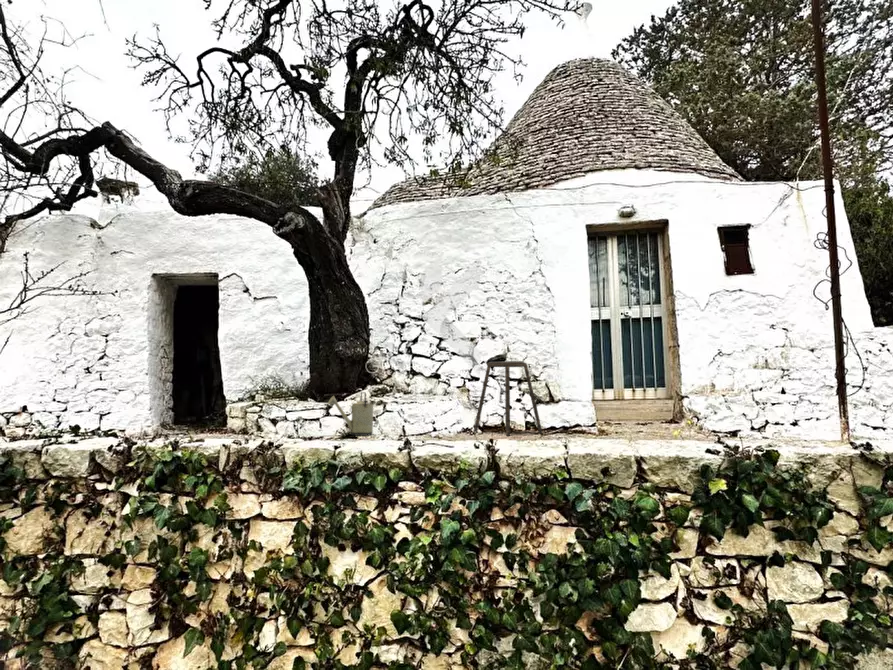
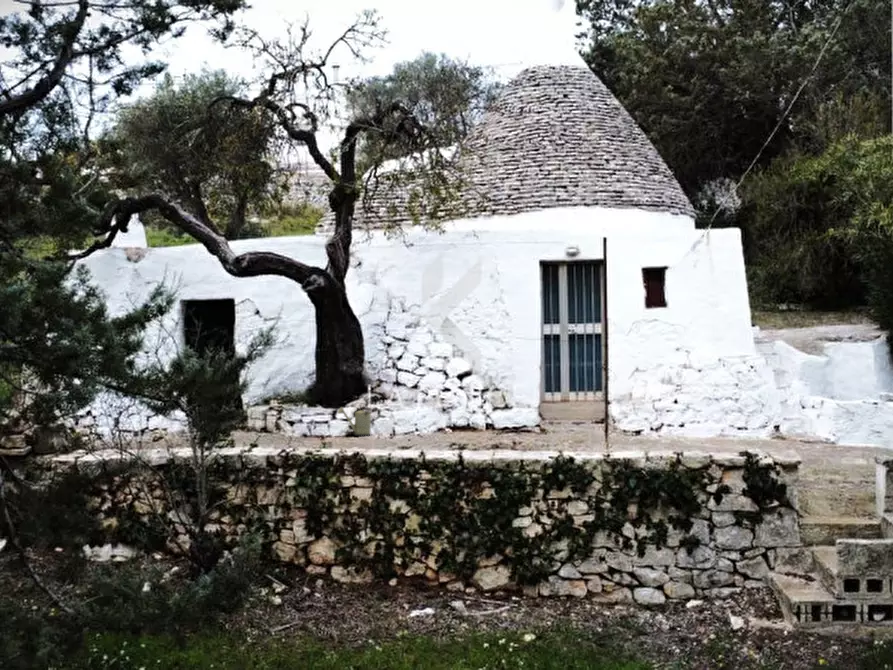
stool: present [474,361,542,436] -> none [446,379,498,437]

